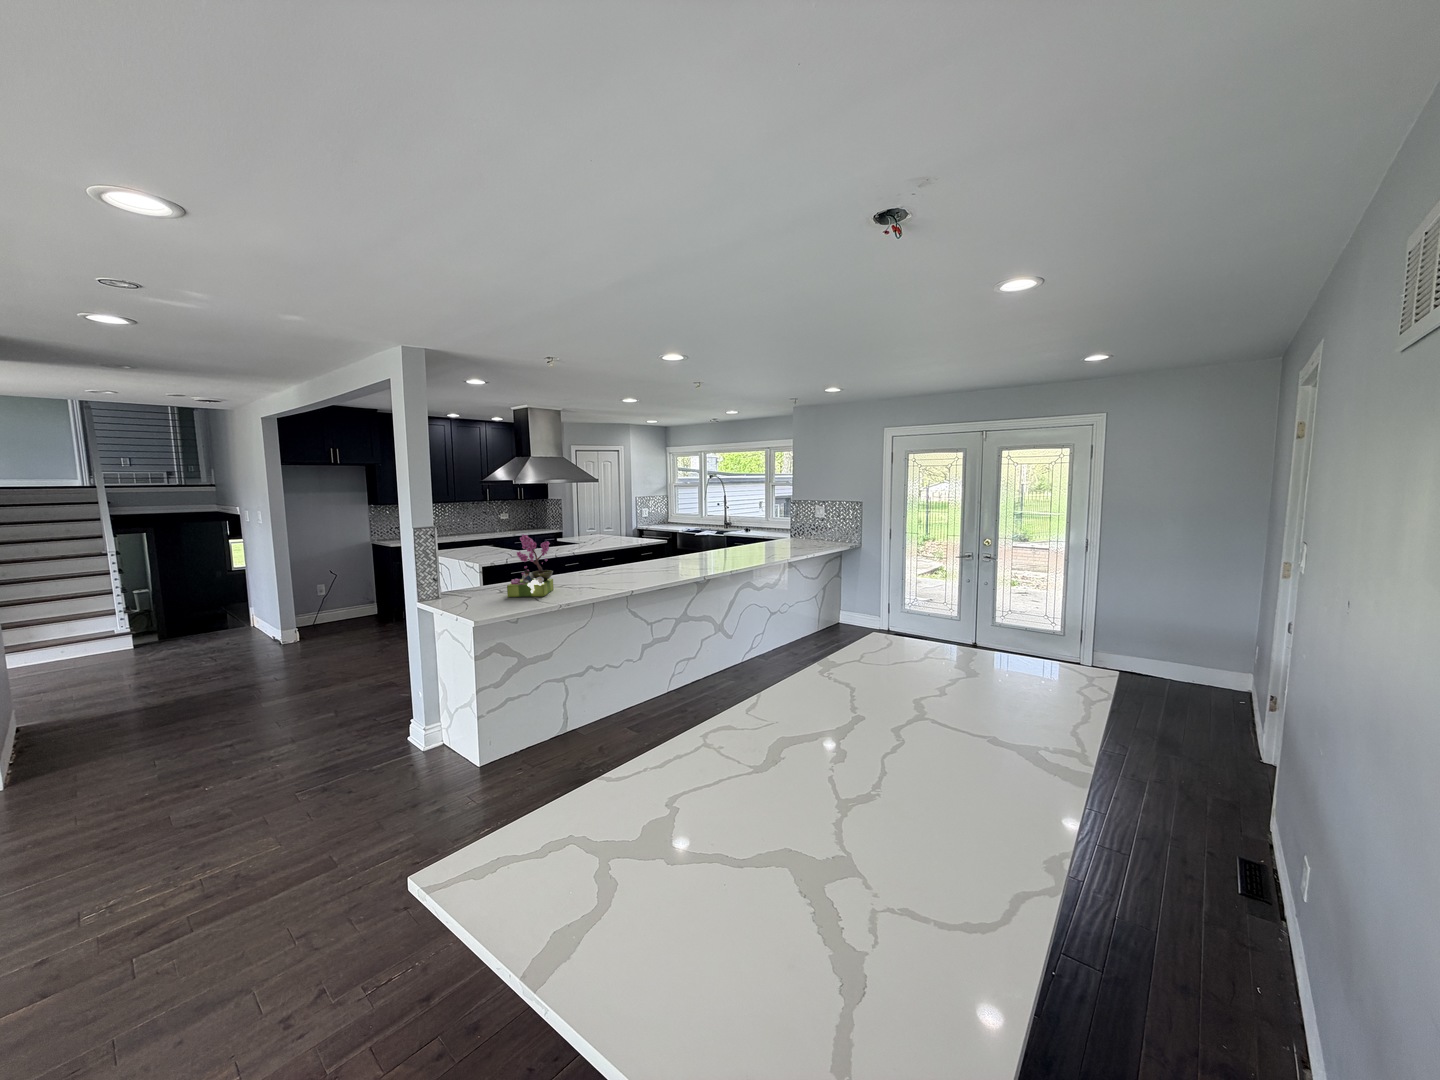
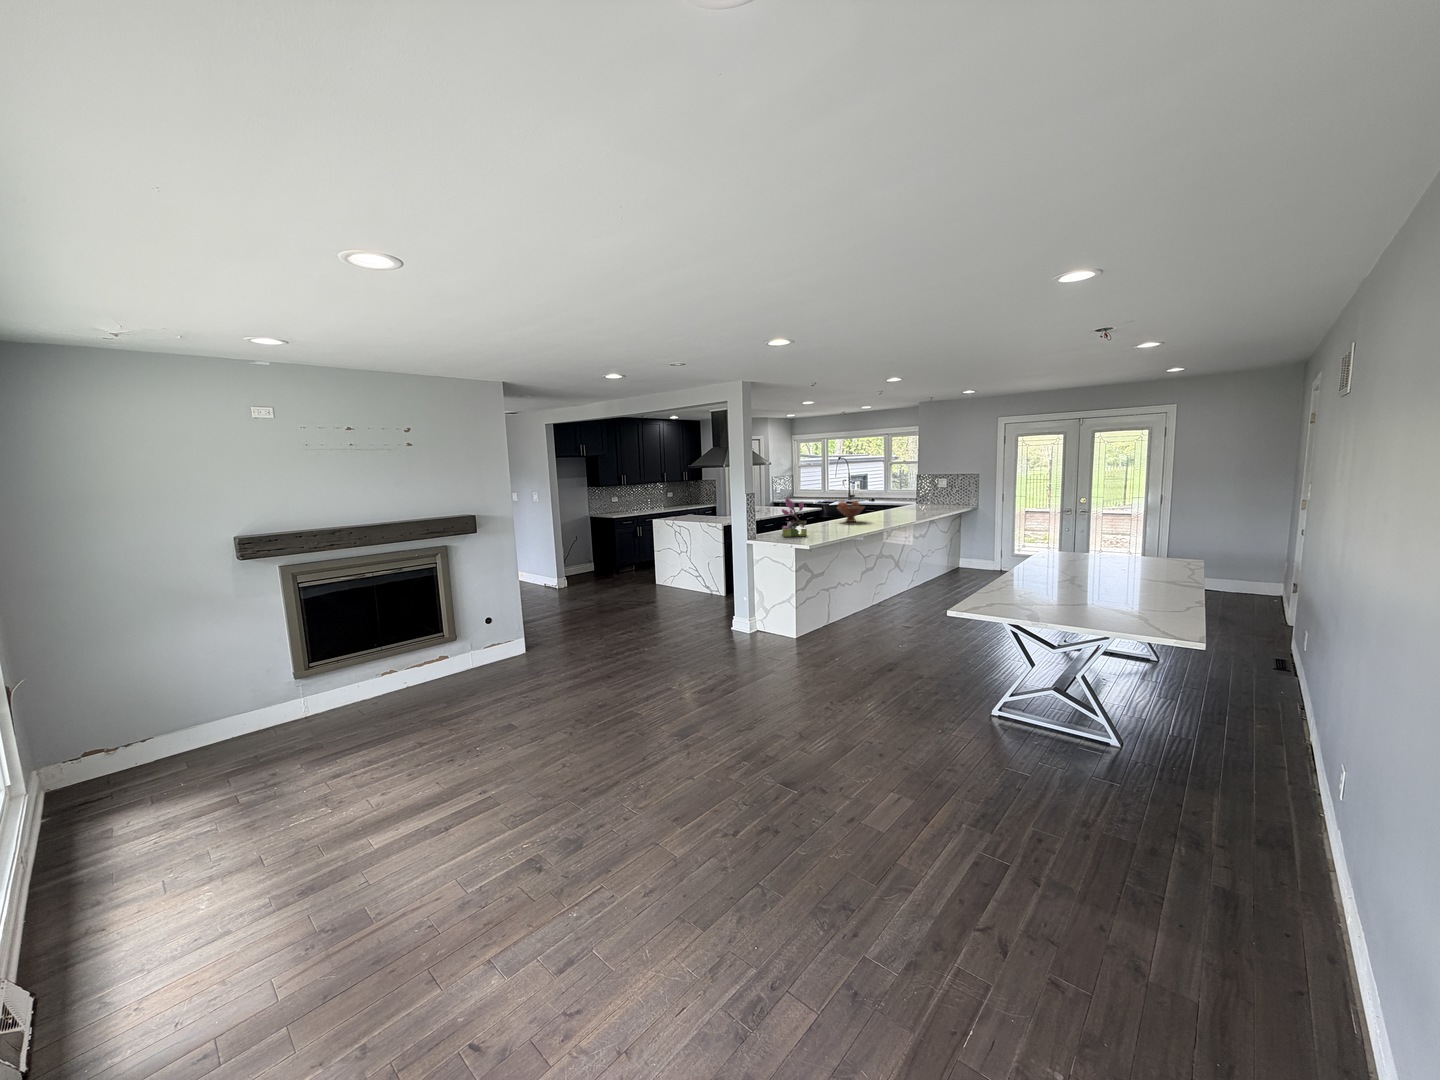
fruit bowl: none [637,537,677,568] -> present [837,501,865,522]

